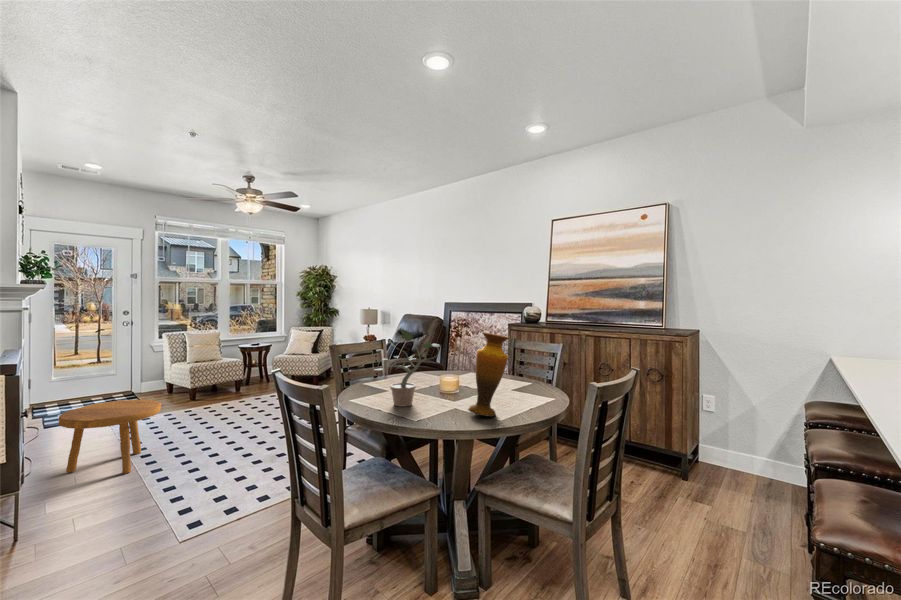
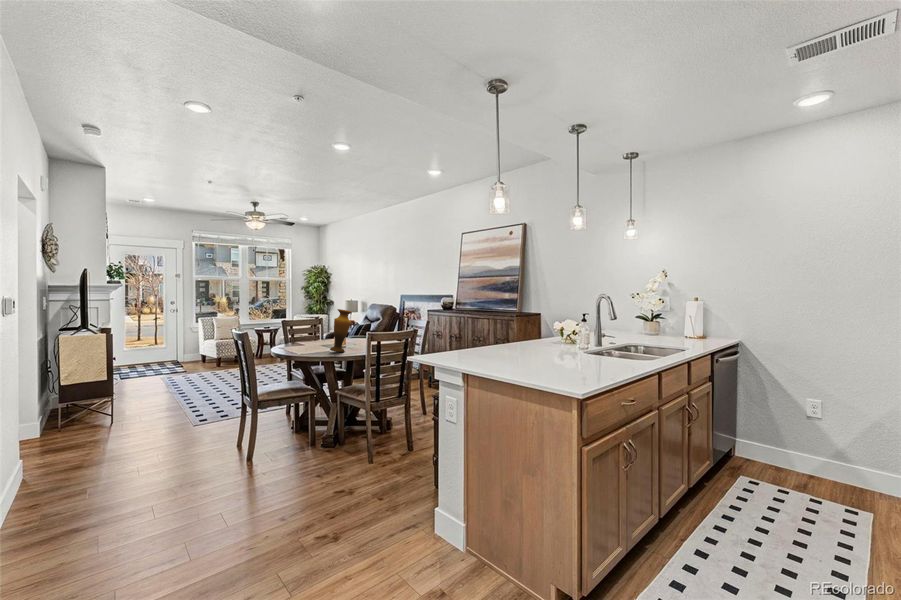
potted plant: present [375,329,440,407] -> none [287,308,327,349]
footstool: present [59,400,161,474] -> none [131,358,191,401]

